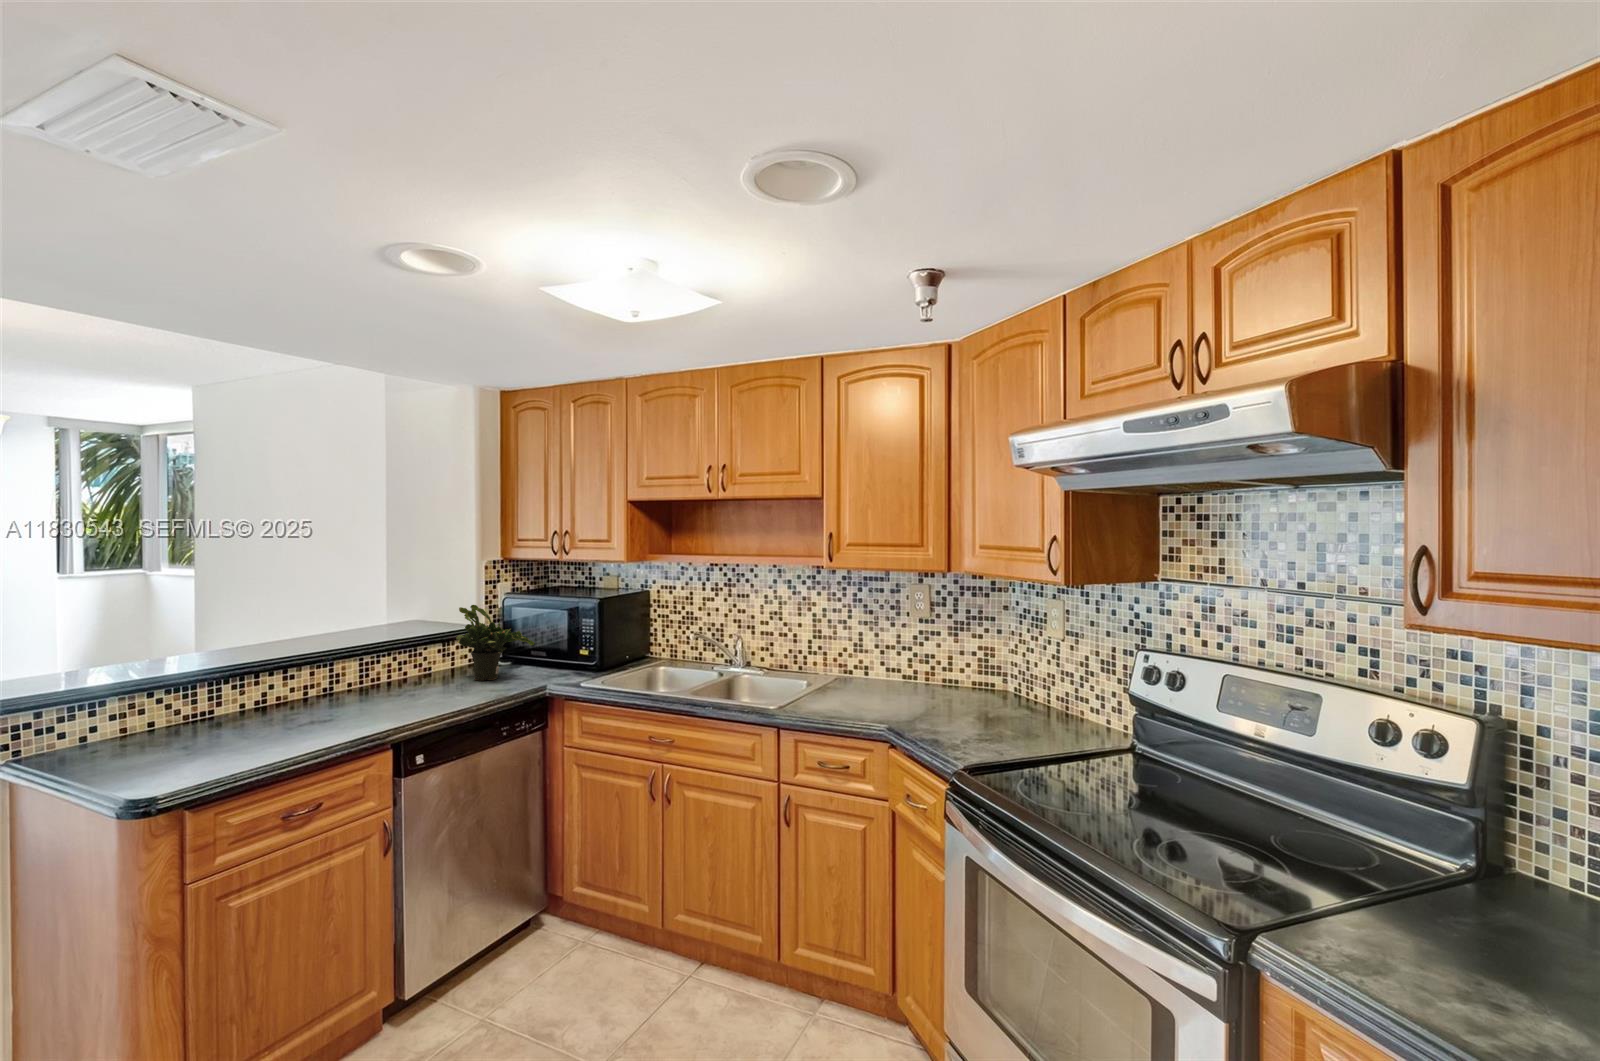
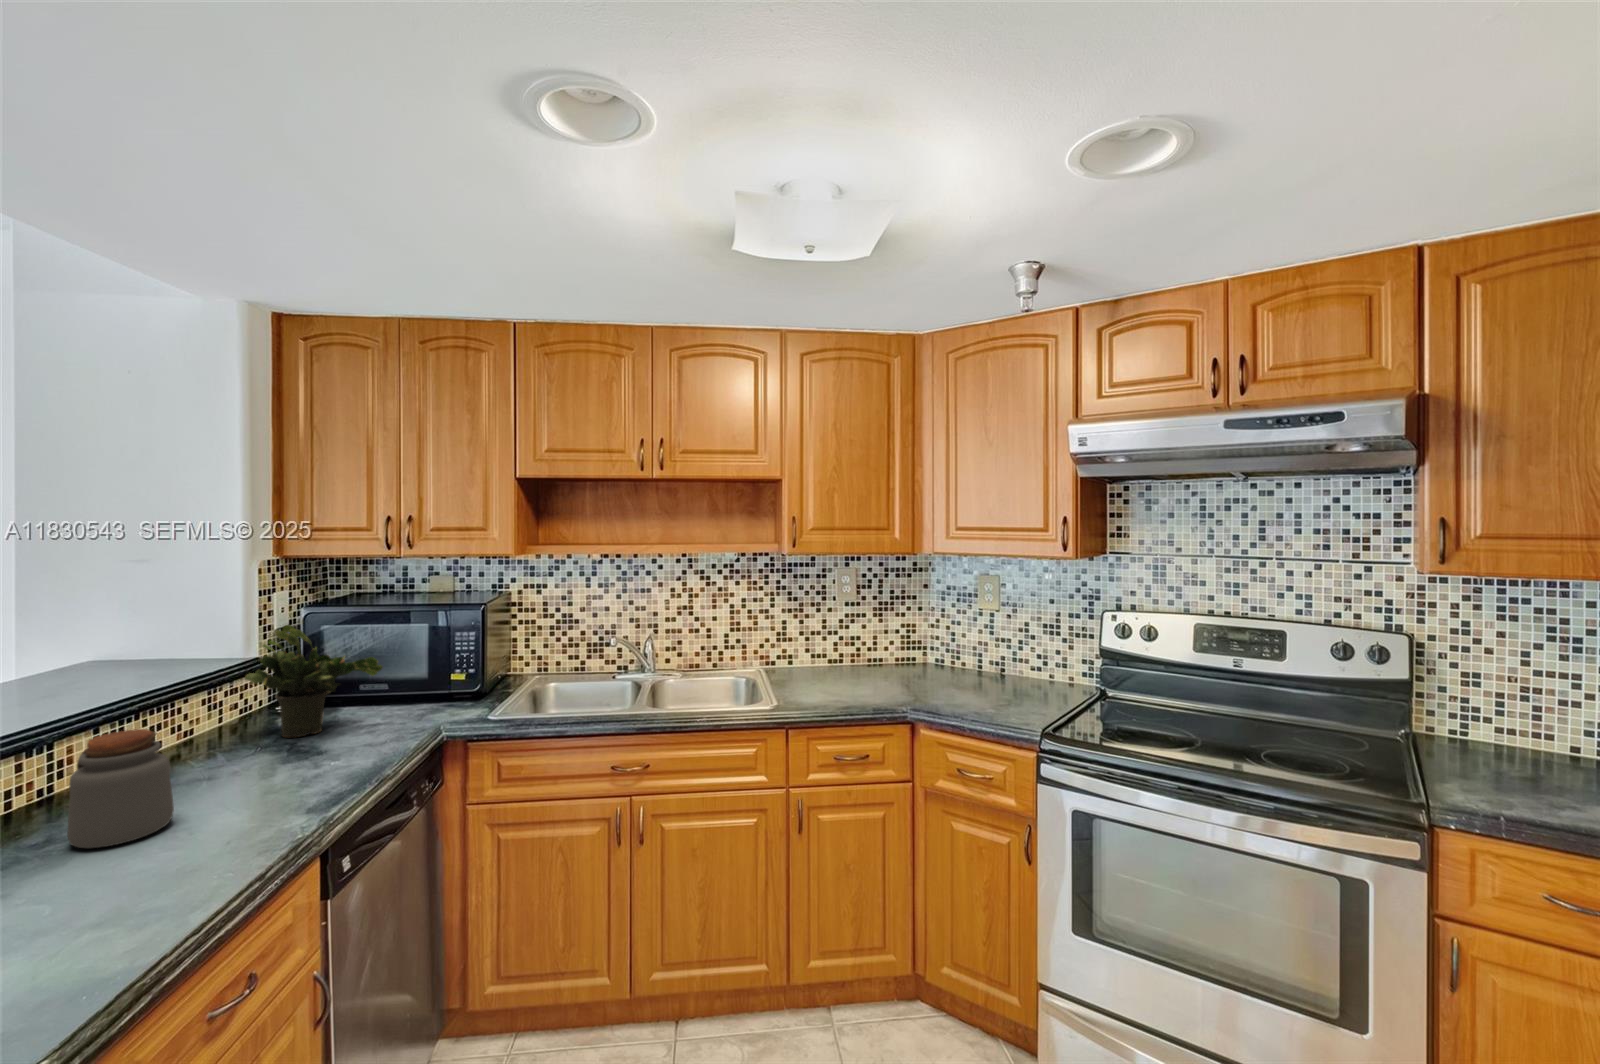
jar: none [321,657,371,720] -> present [67,729,174,848]

